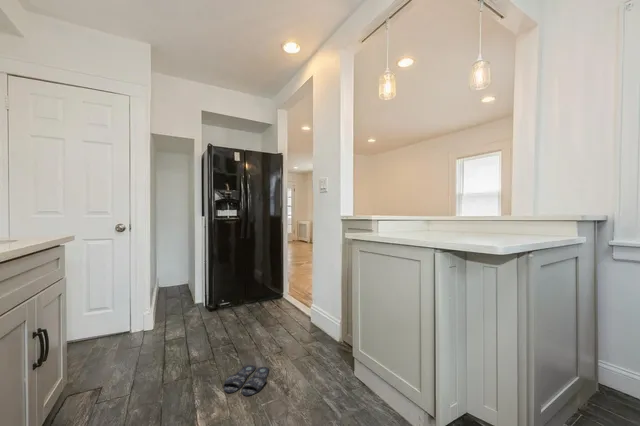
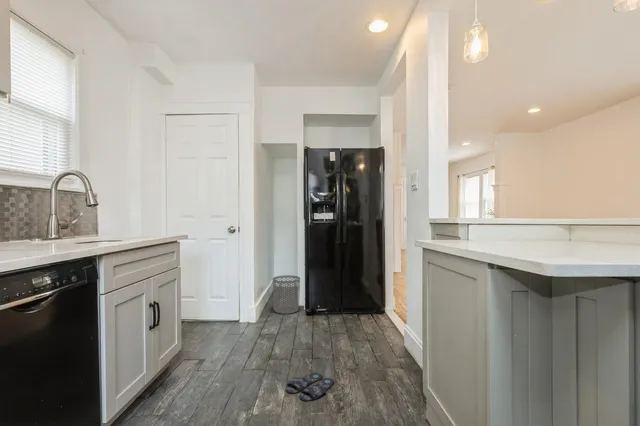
waste bin: none [168,274,200,314] -> present [273,275,300,314]

